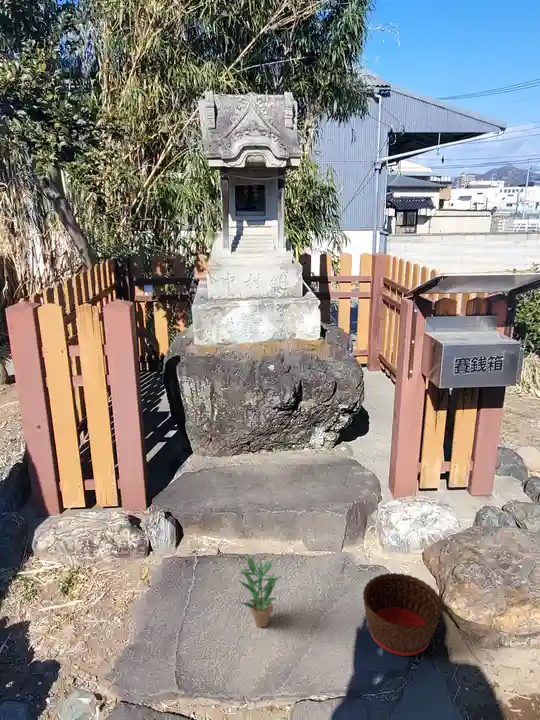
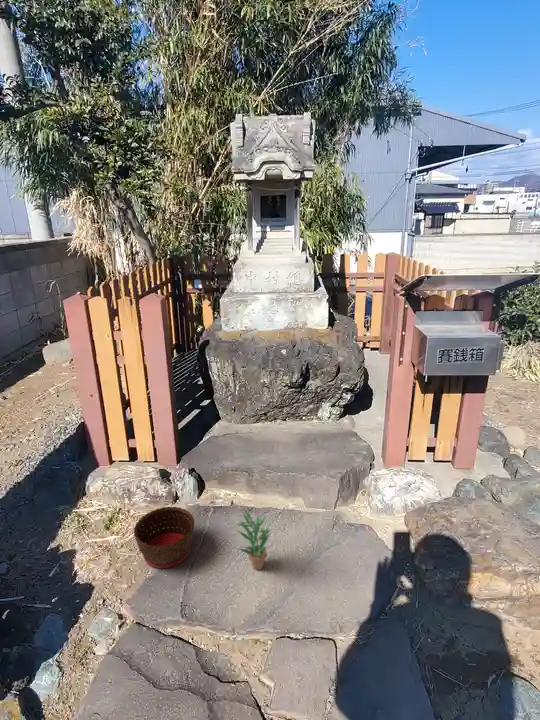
basket: present [363,573,442,656] -> present [134,507,194,568]

